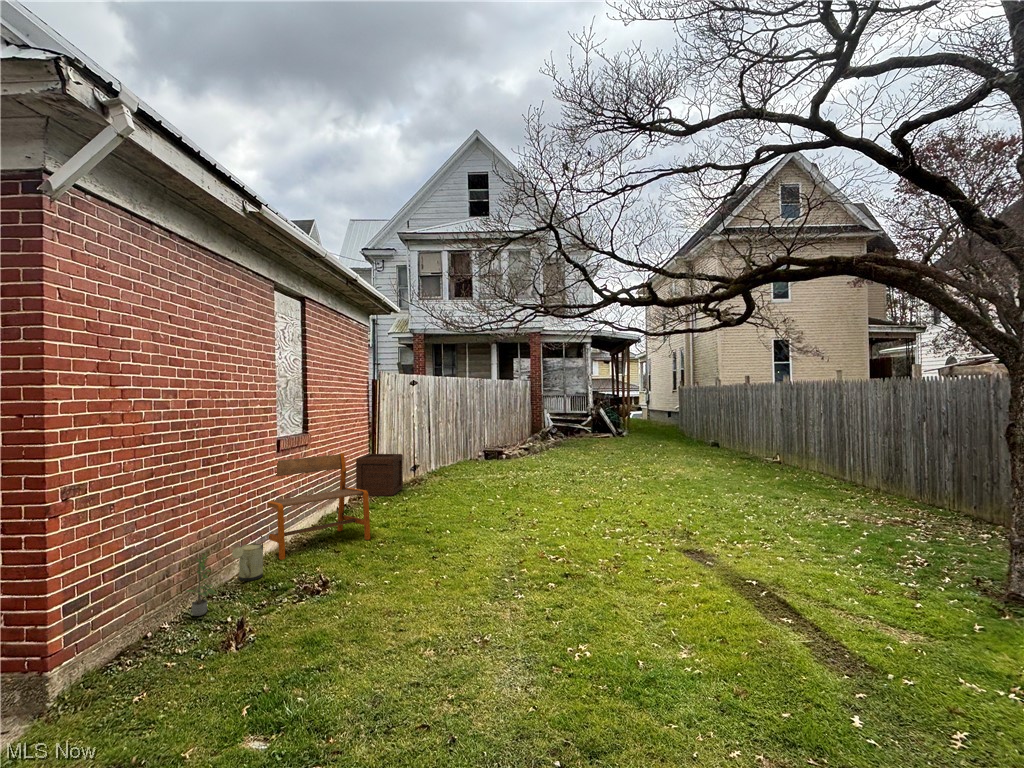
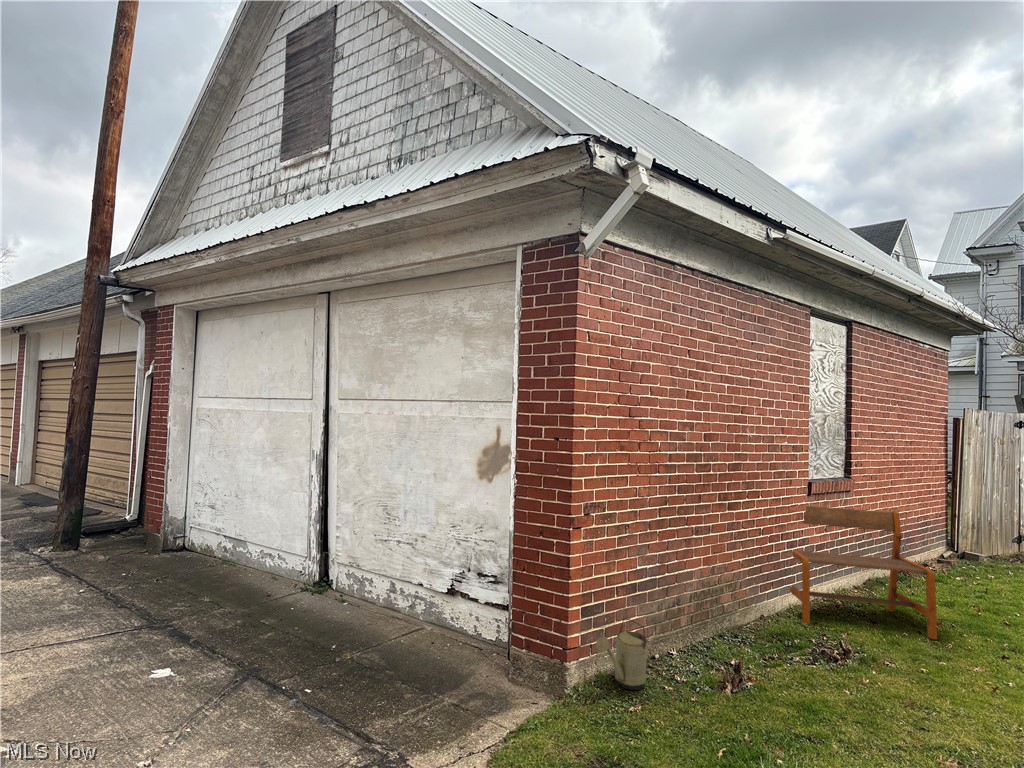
wooden crate: present [356,454,403,496] -> none [924,515,1009,583]
watering can: present [232,535,263,581] -> present [596,619,647,690]
potted plant: present [187,553,217,616] -> none [693,590,724,657]

